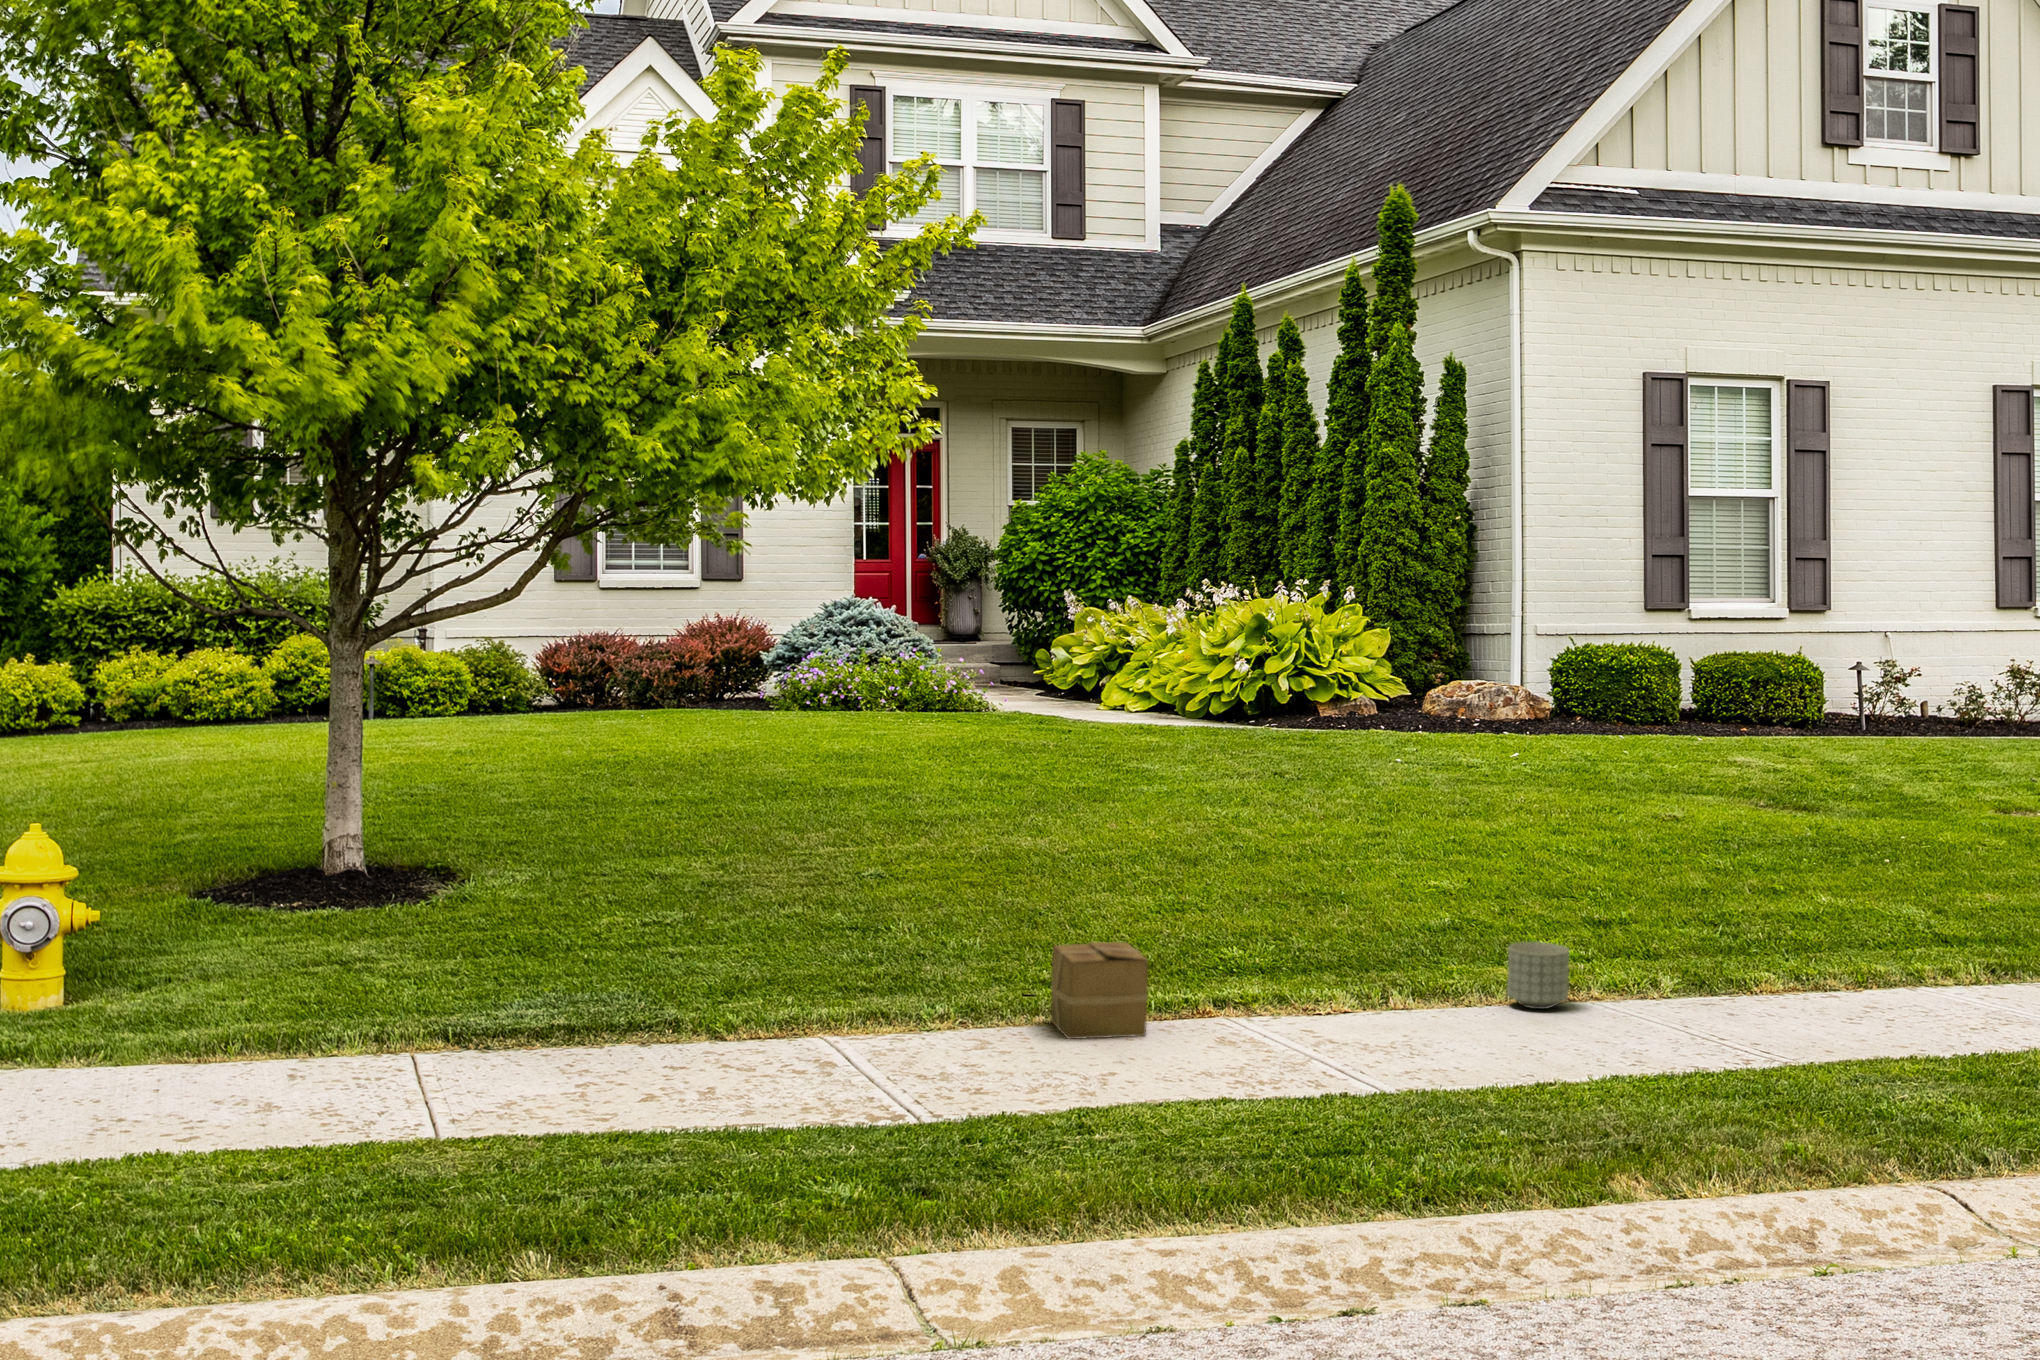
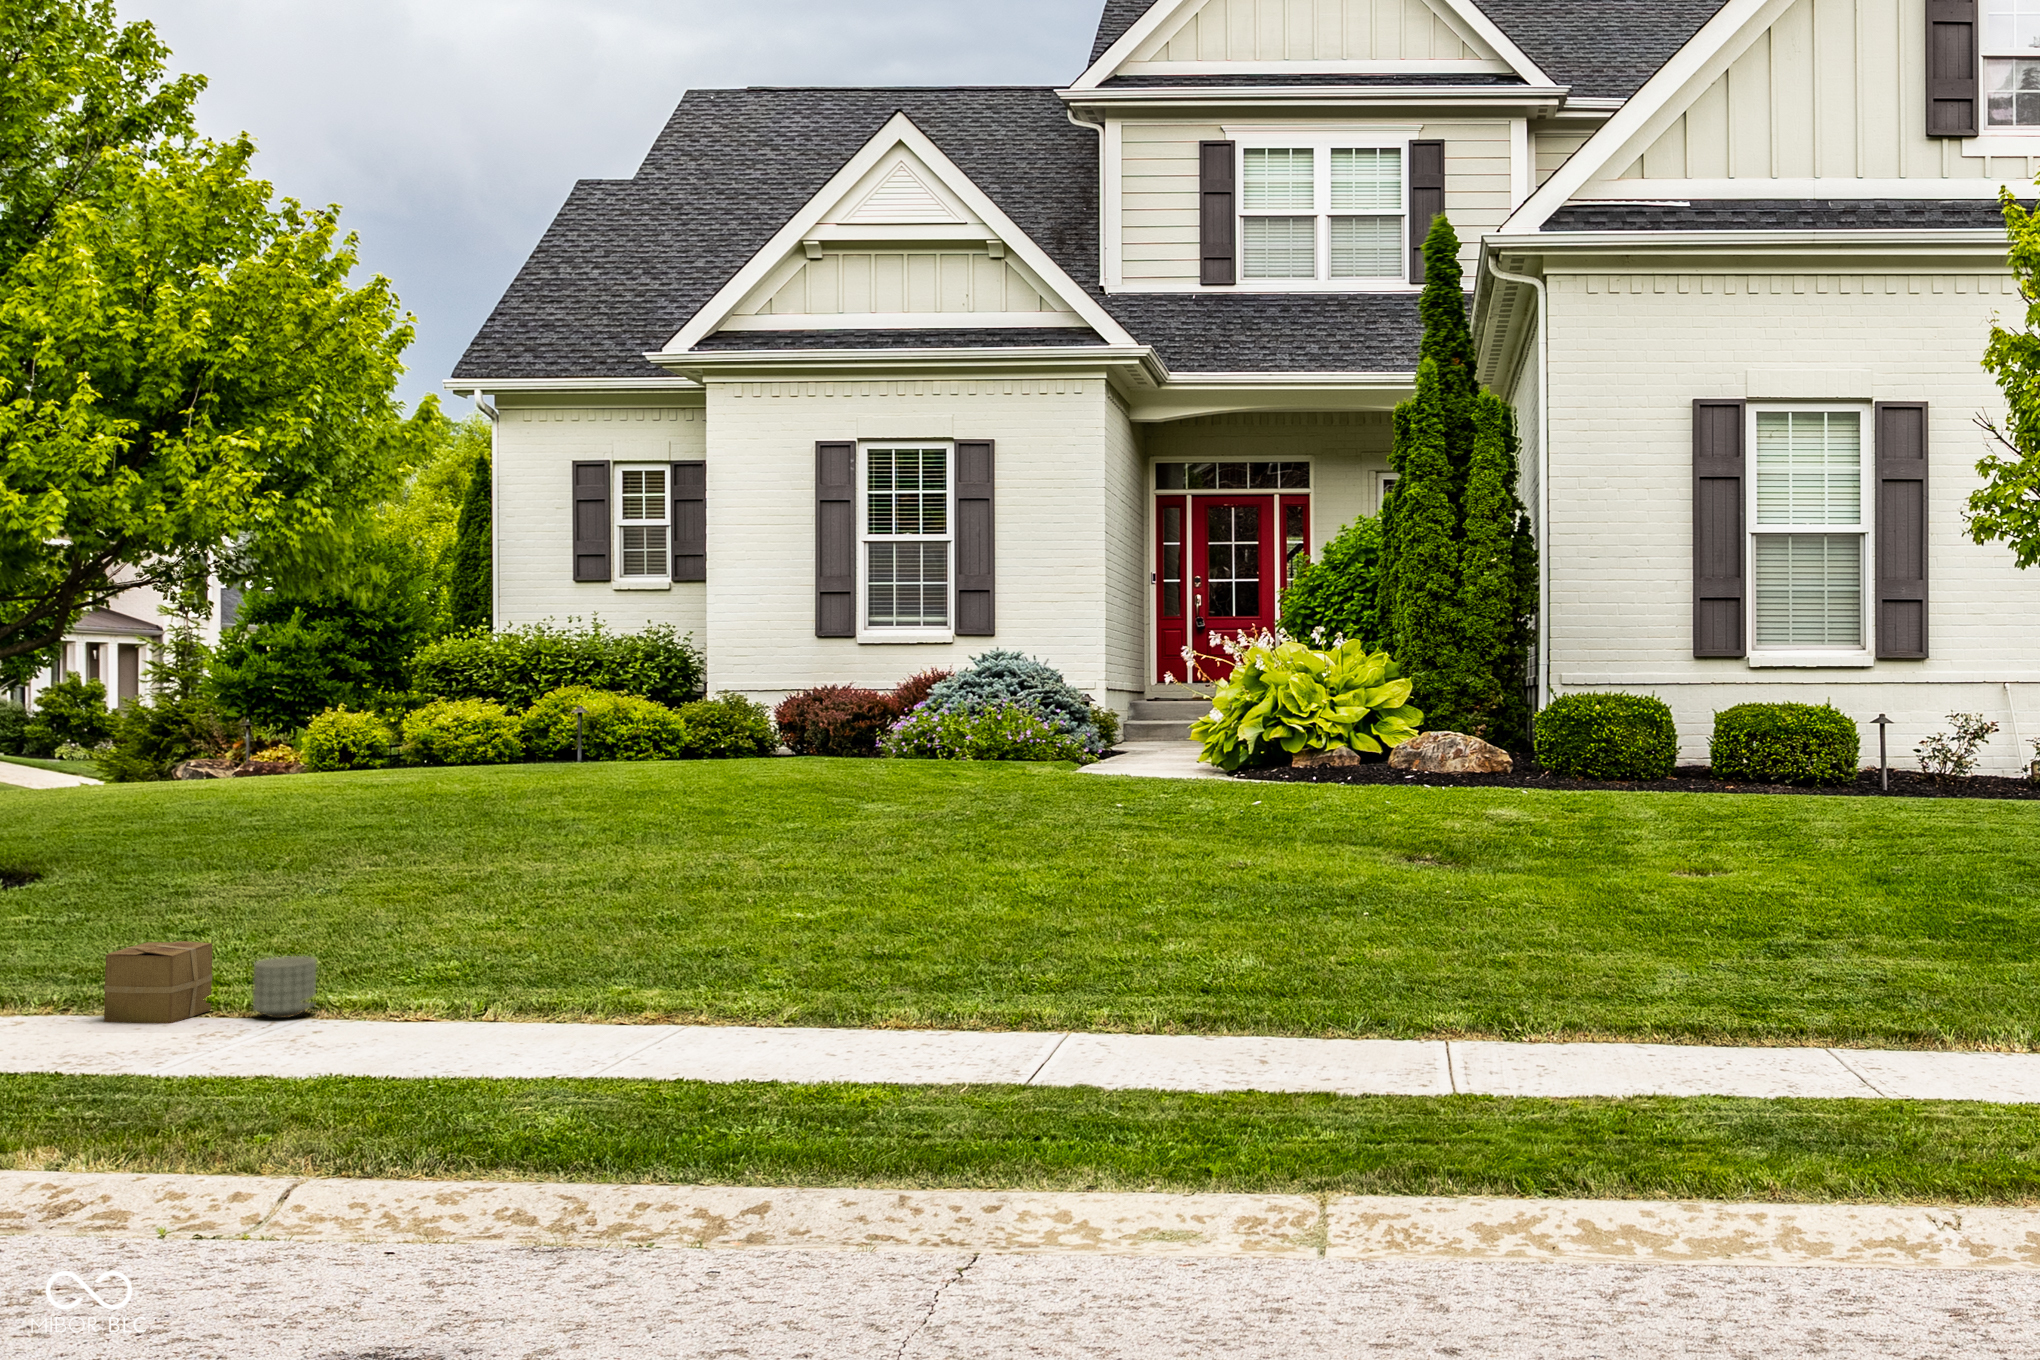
planter: present [1507,942,1569,1009] -> present [253,956,316,1018]

